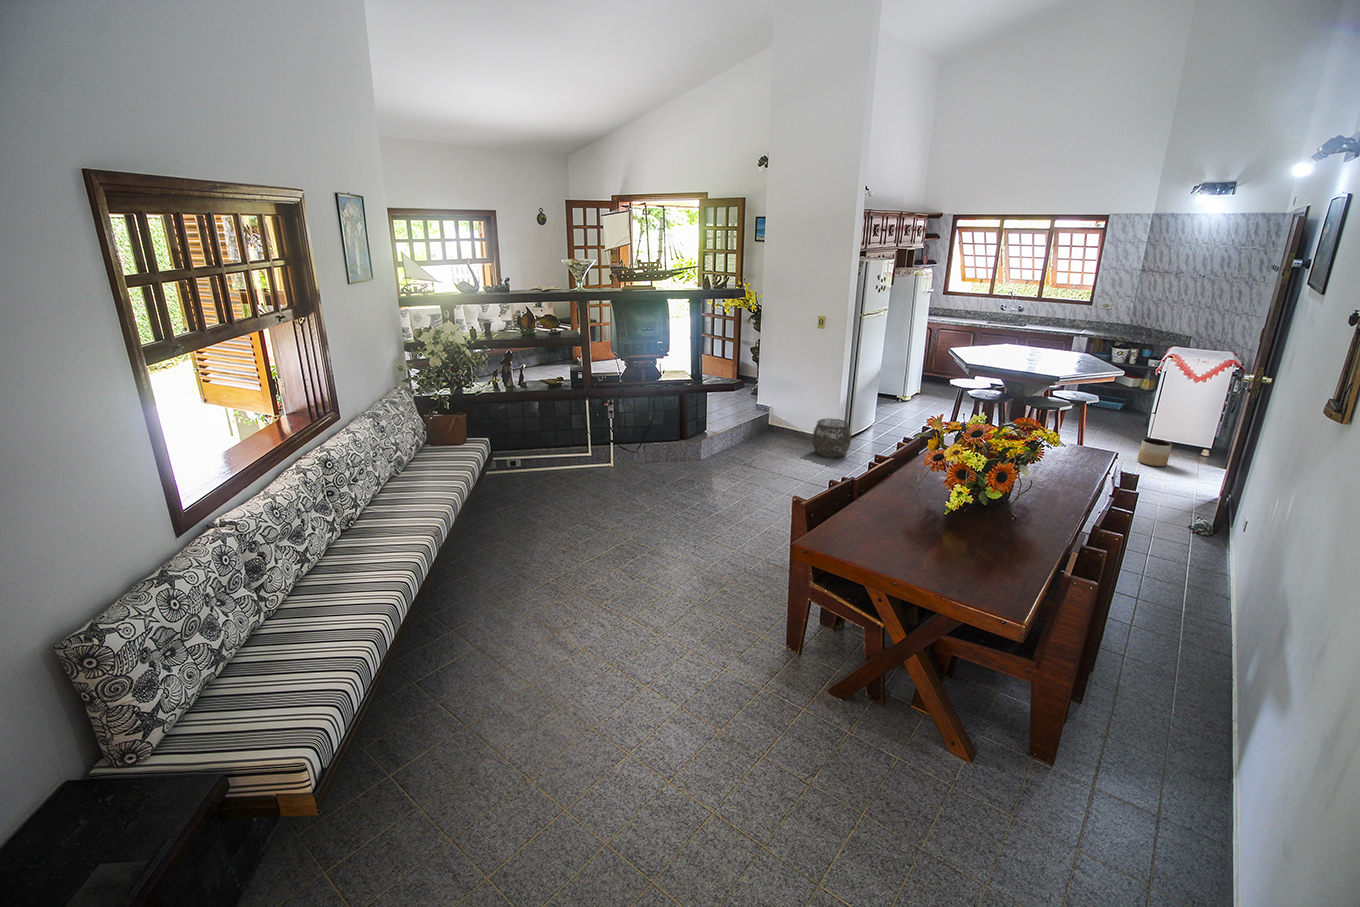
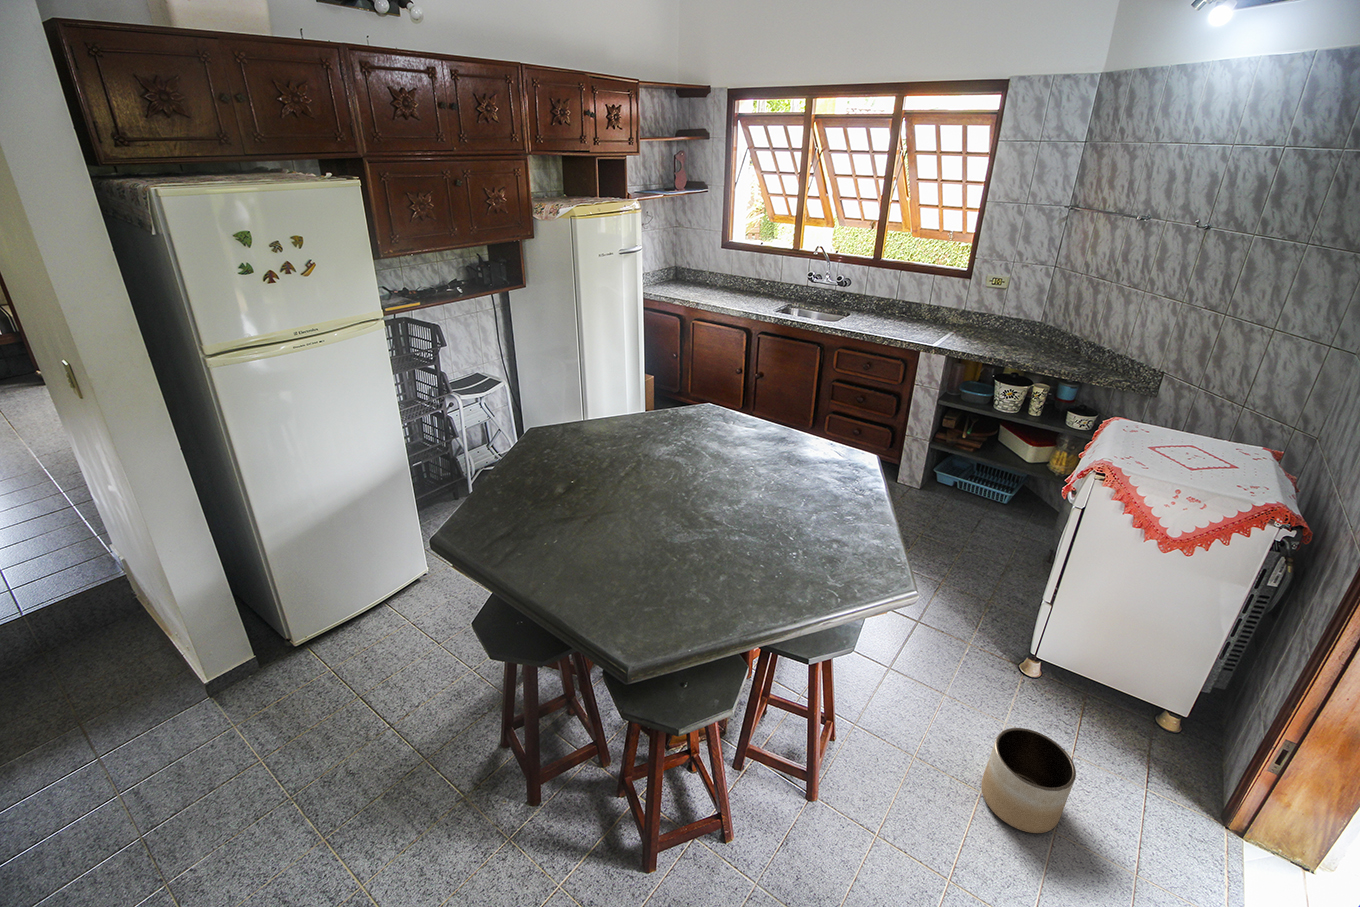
woven basket: present [812,418,851,458] -> none [27,664,181,803]

